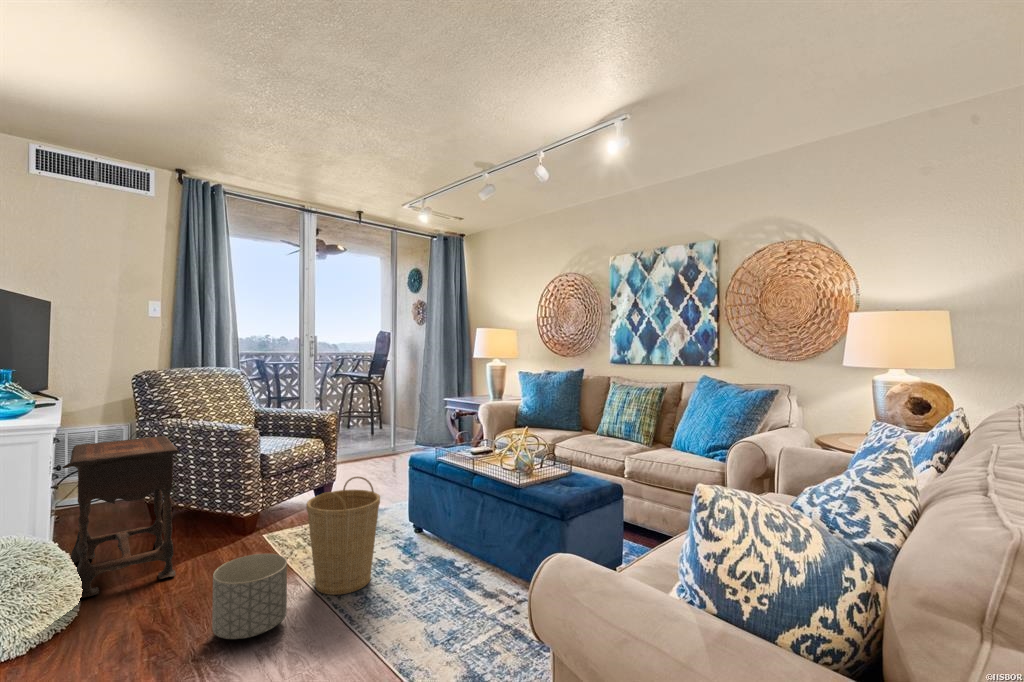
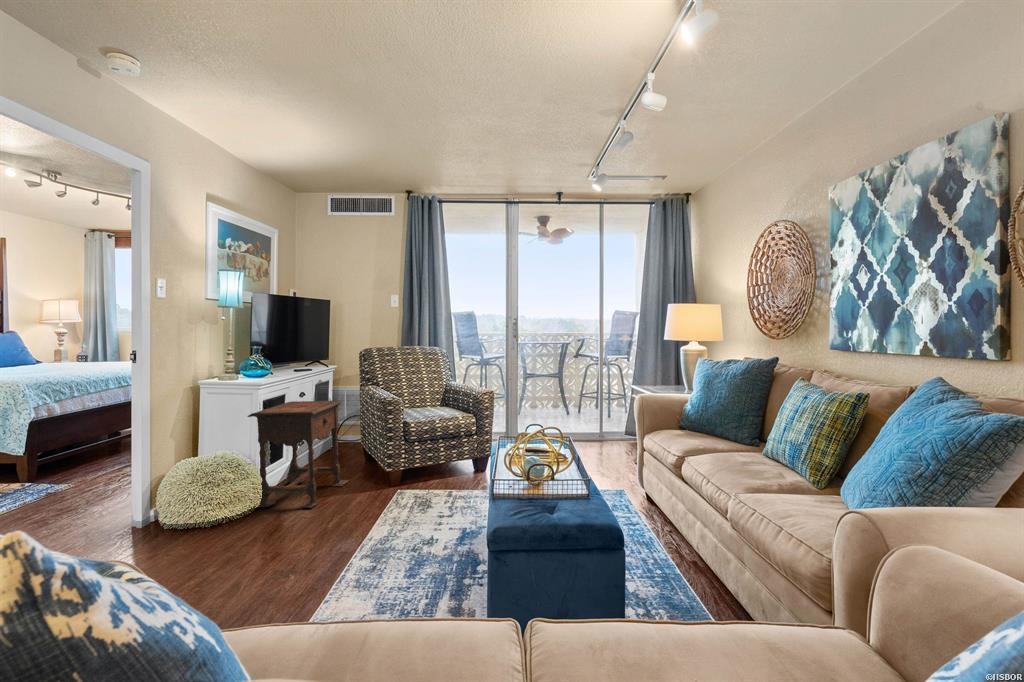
basket: present [306,477,380,595] -> none [343,456,411,562]
planter: present [212,554,287,639] -> none [249,505,310,570]

